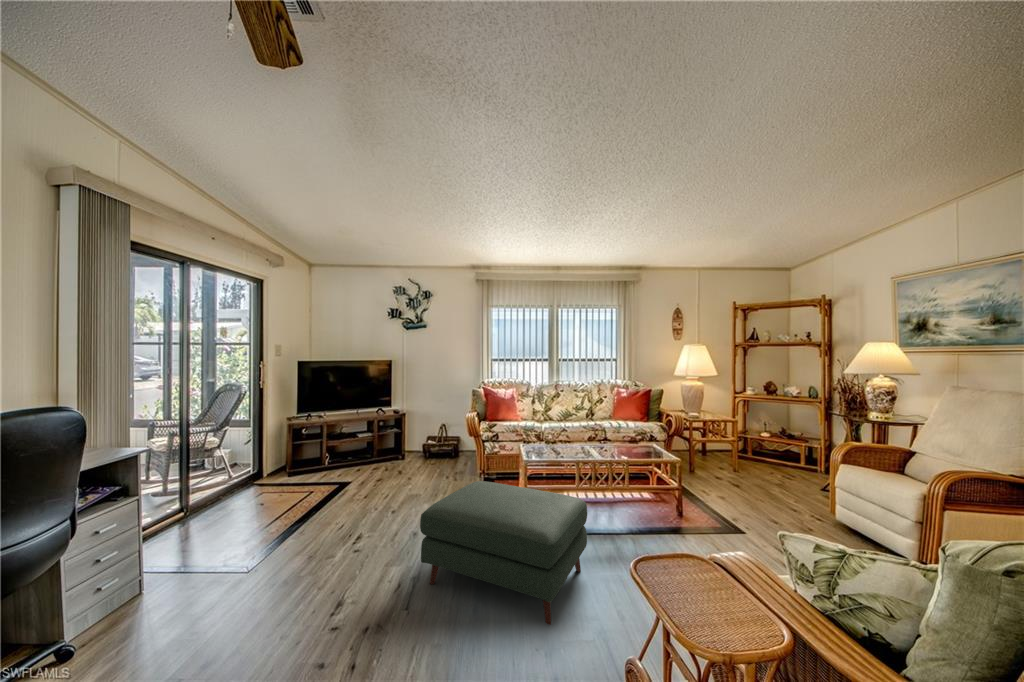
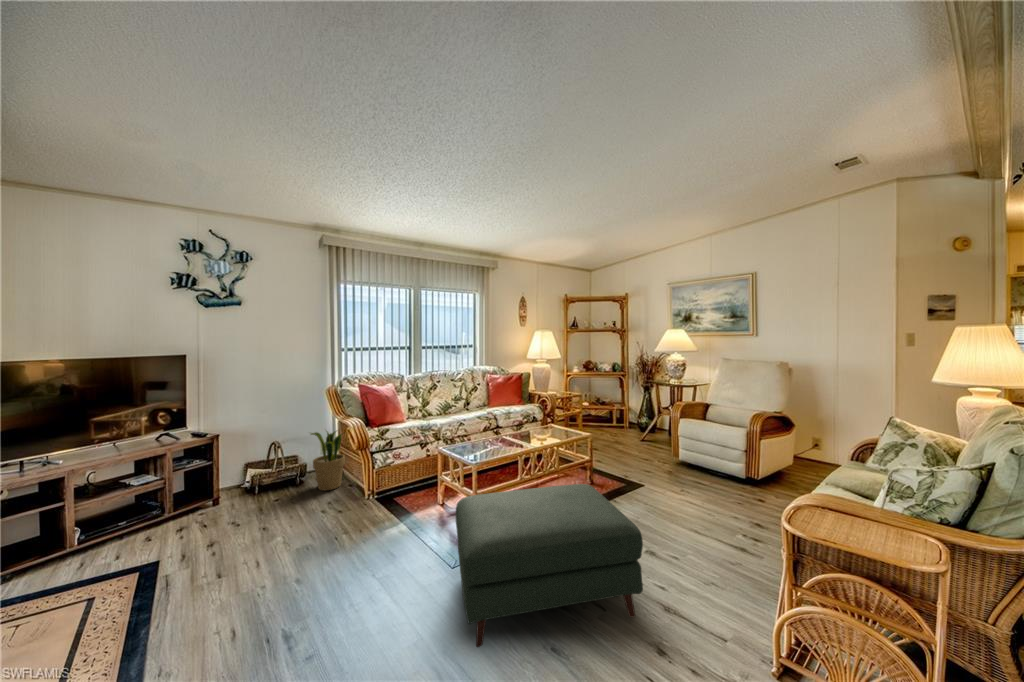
potted plant: none [452,418,476,464] -> present [311,432,345,490]

